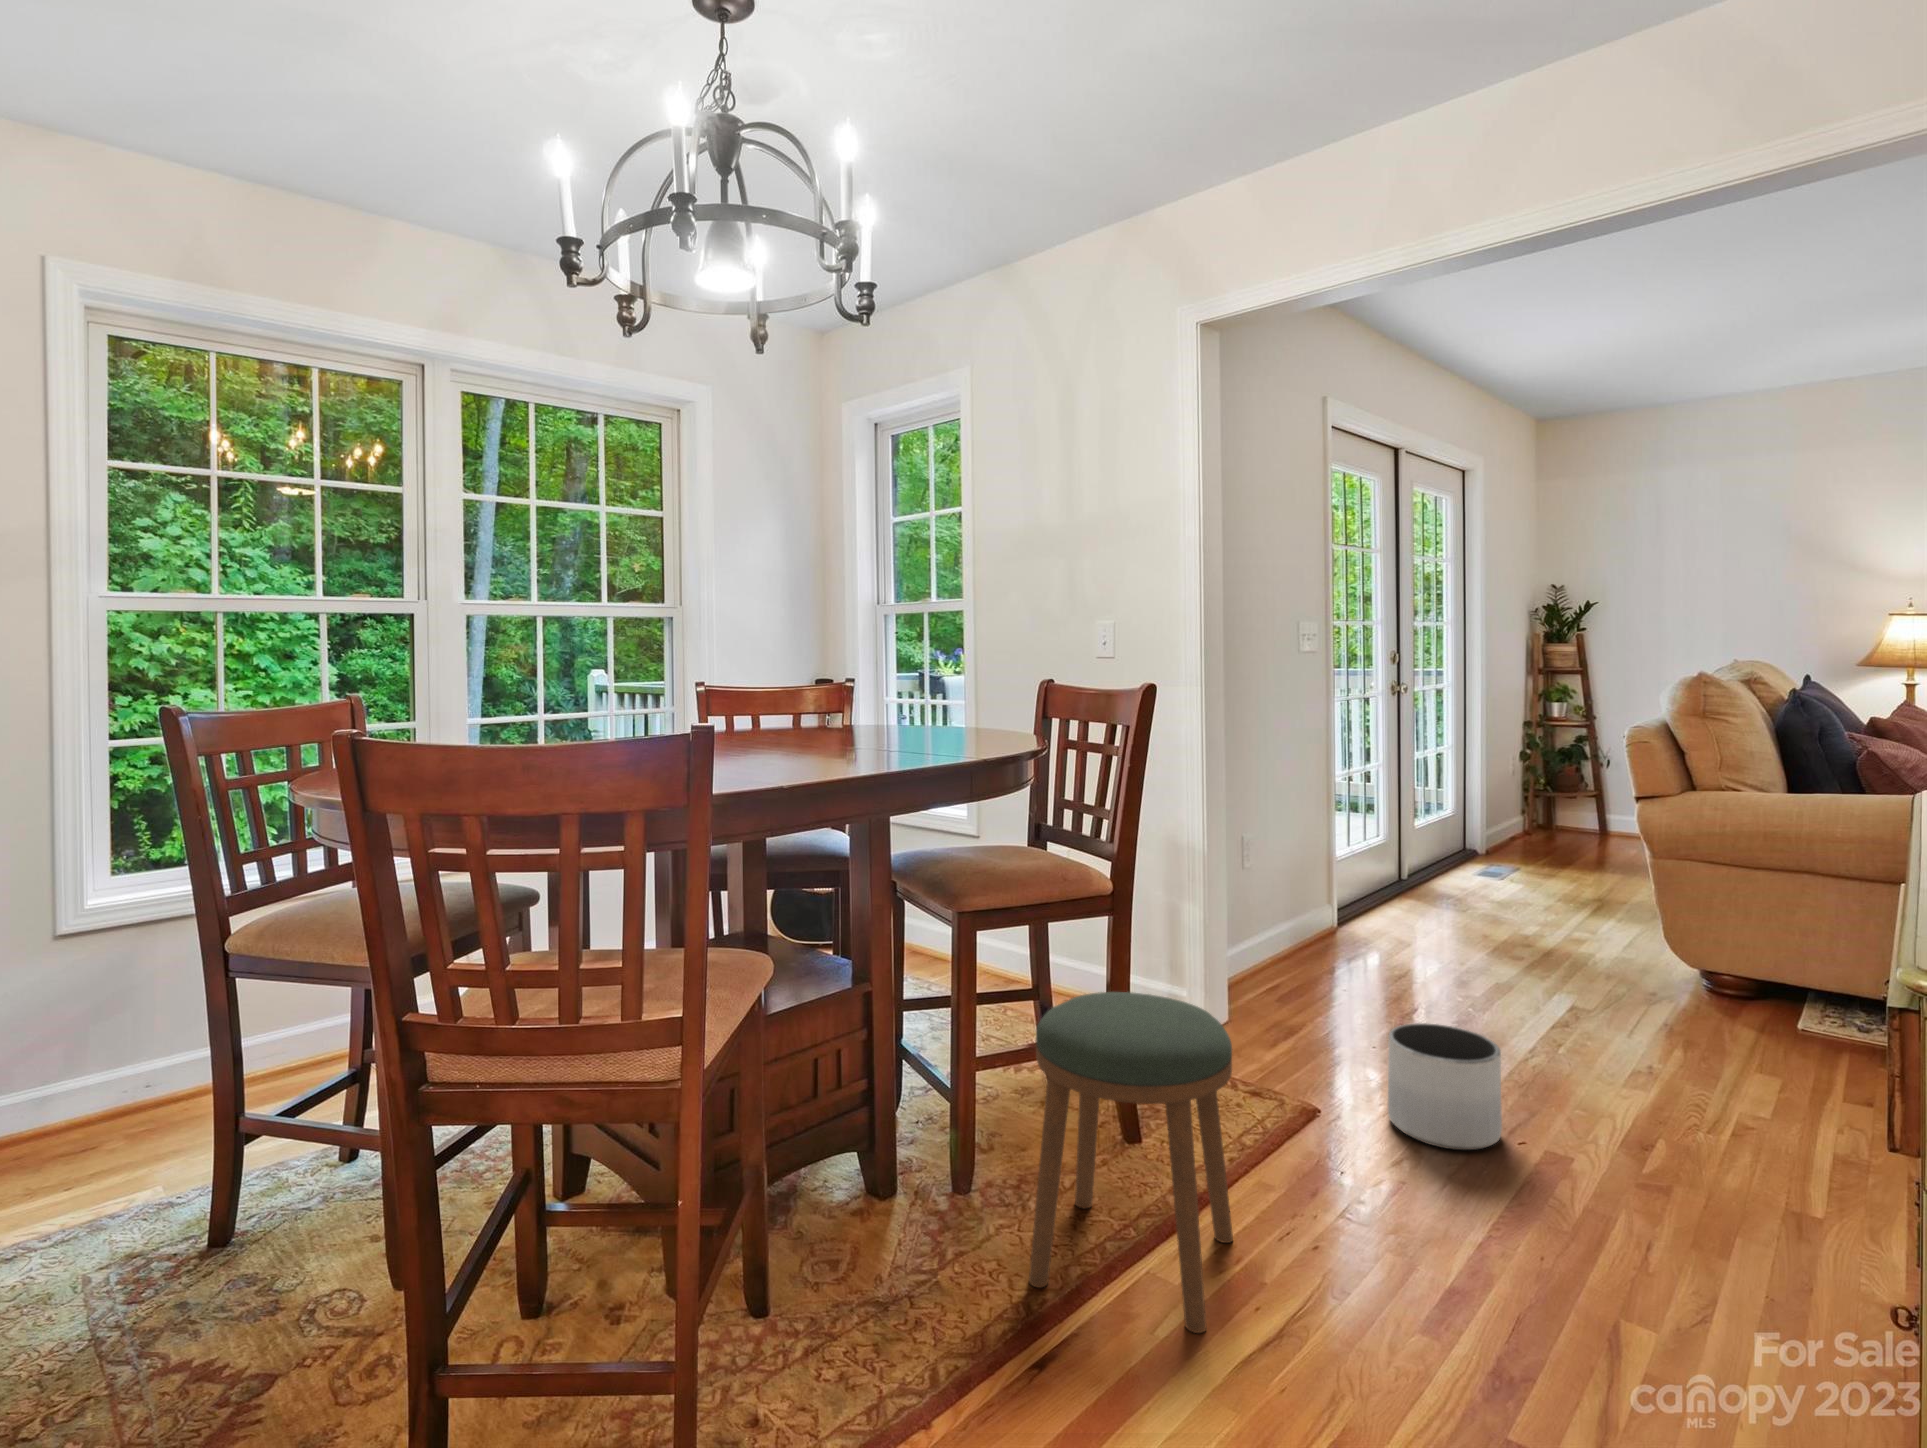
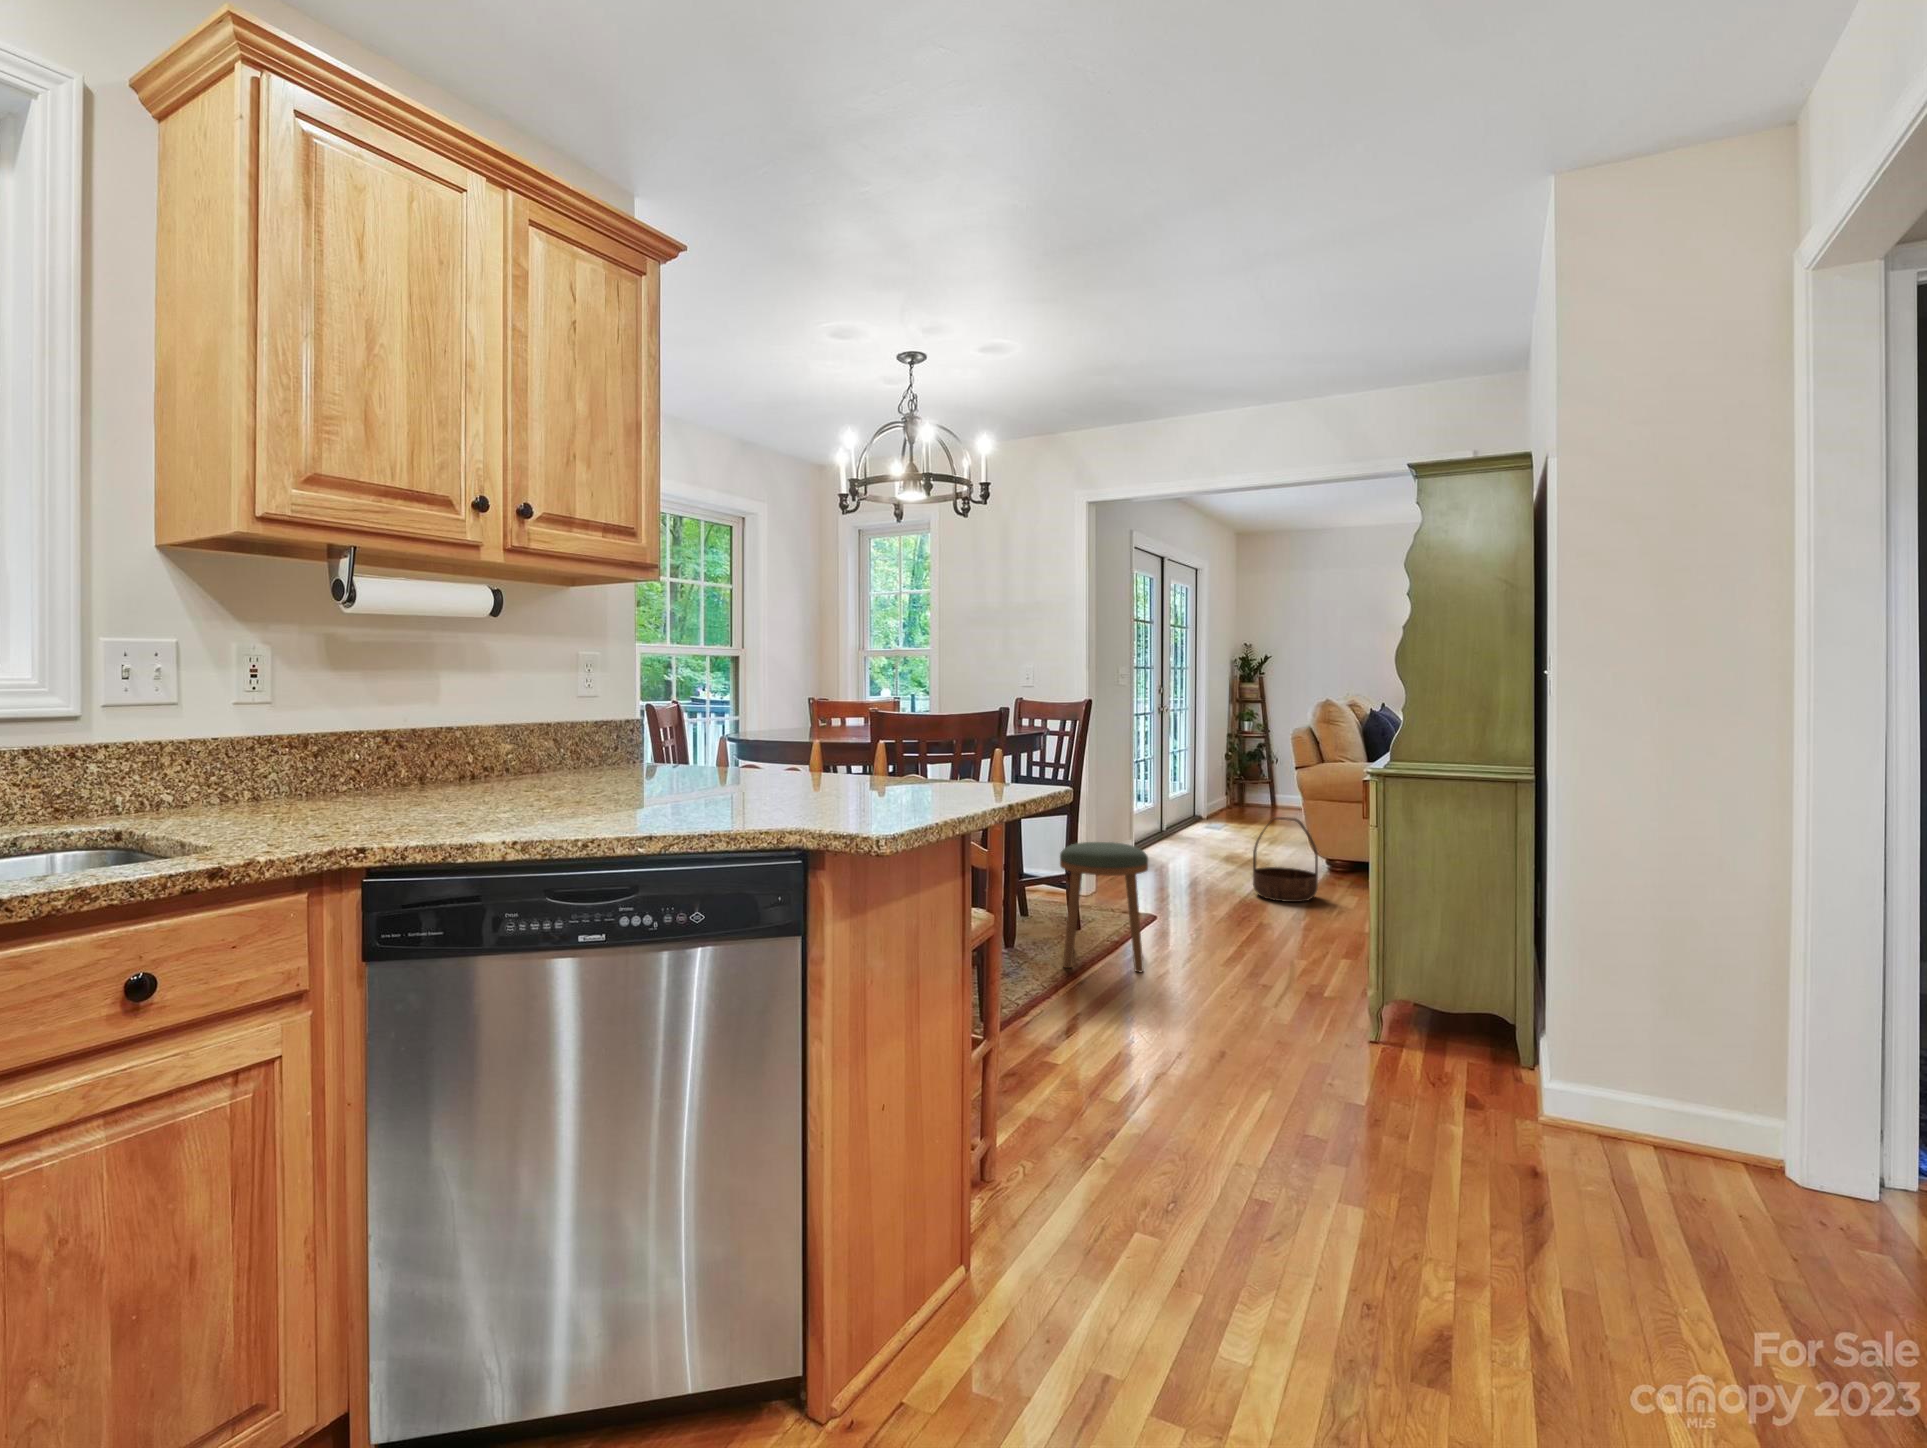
basket: none [1537,906,1684,1084] -> present [1253,817,1318,902]
planter: present [1388,1023,1502,1150] -> none [1191,871,1243,924]

